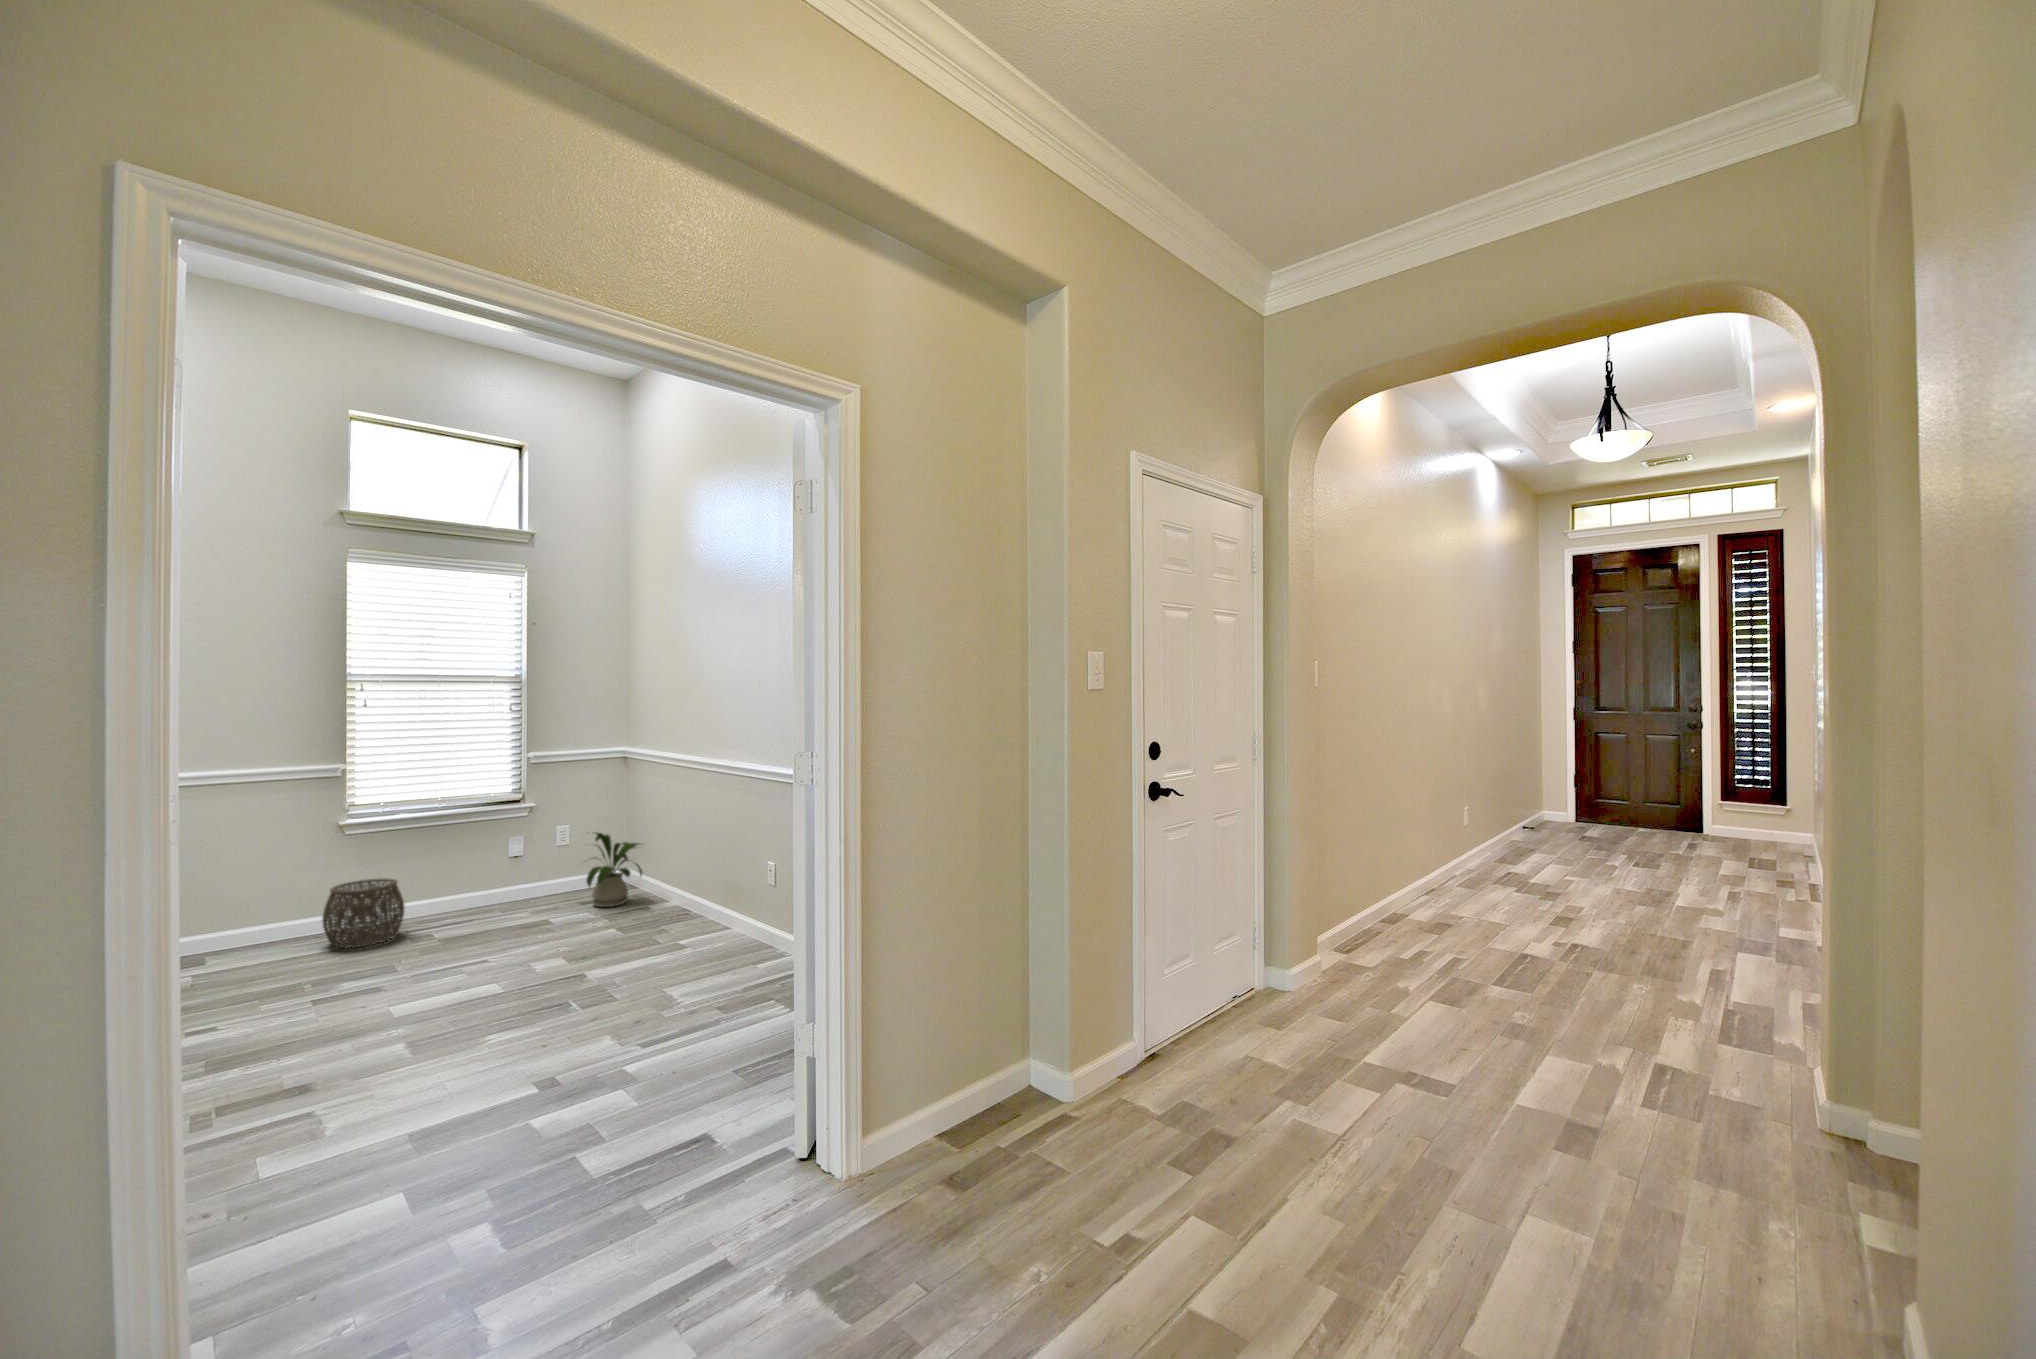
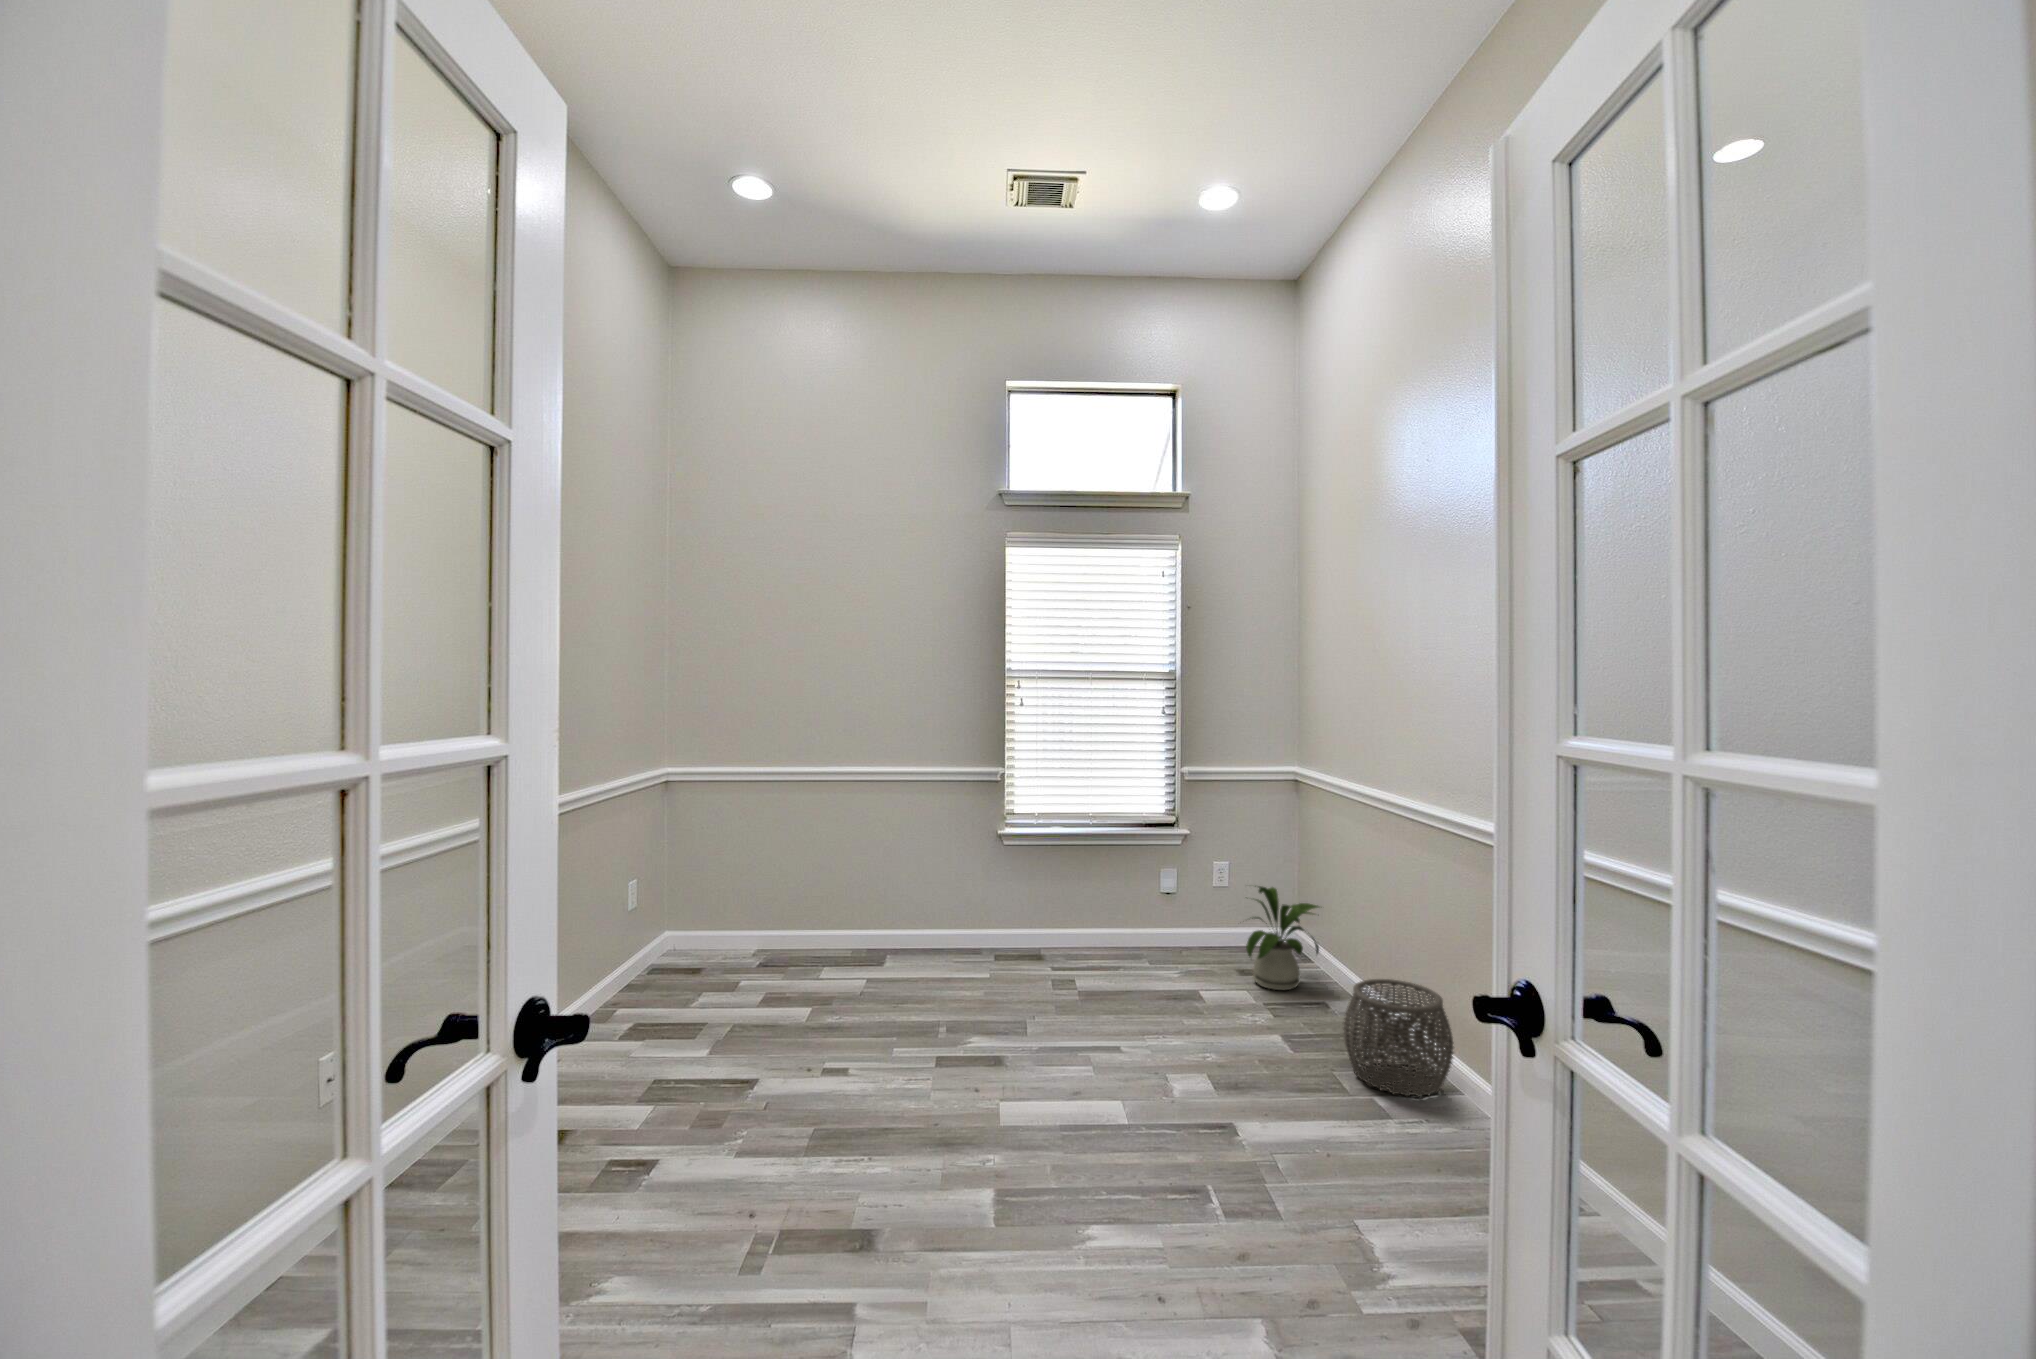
woven basket: present [322,879,404,948] -> present [1343,979,1454,1097]

